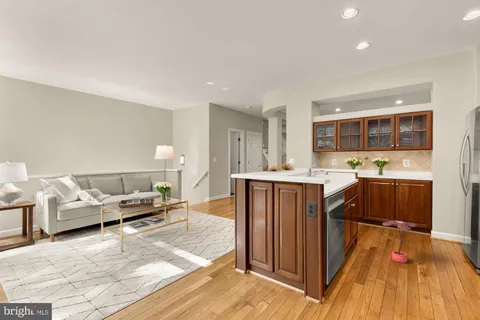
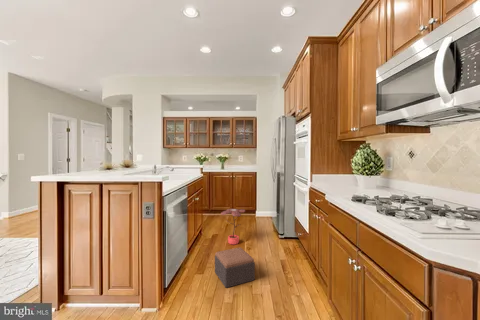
footstool: none [378,265,436,311] -> present [215,248,255,288]

